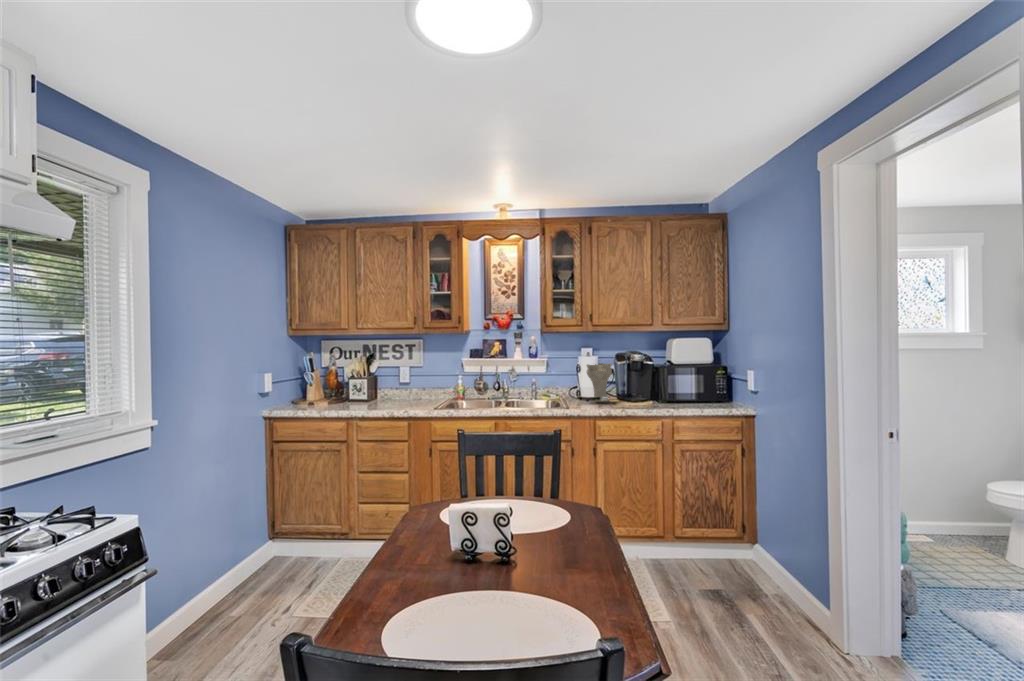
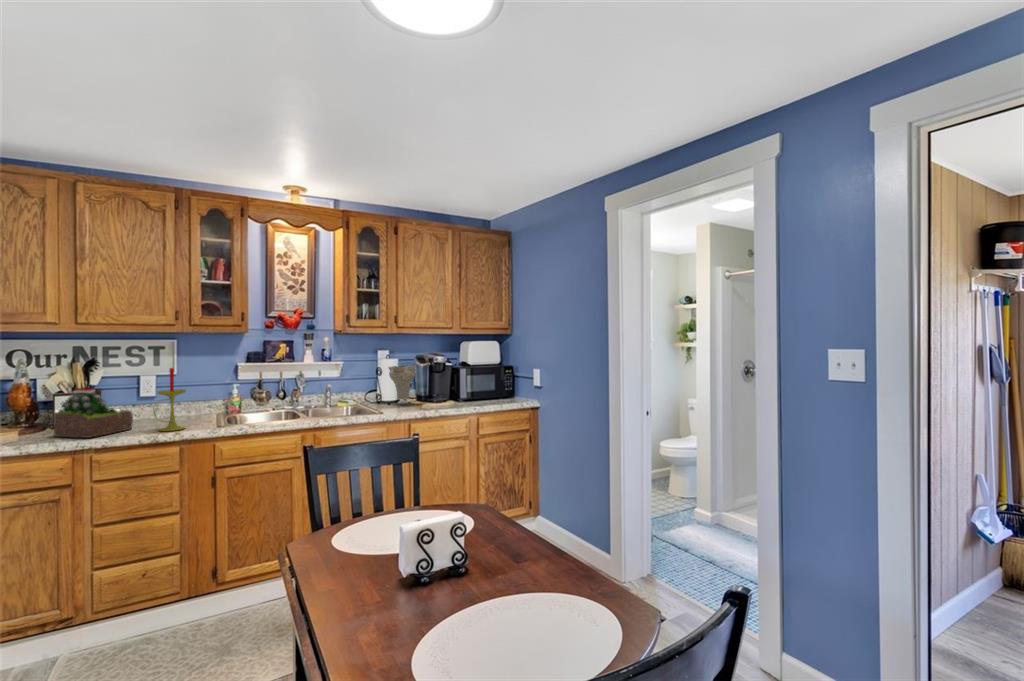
candle: none [394,360,417,409] -> present [153,368,186,431]
succulent plant: none [344,374,388,410] -> present [54,387,133,438]

